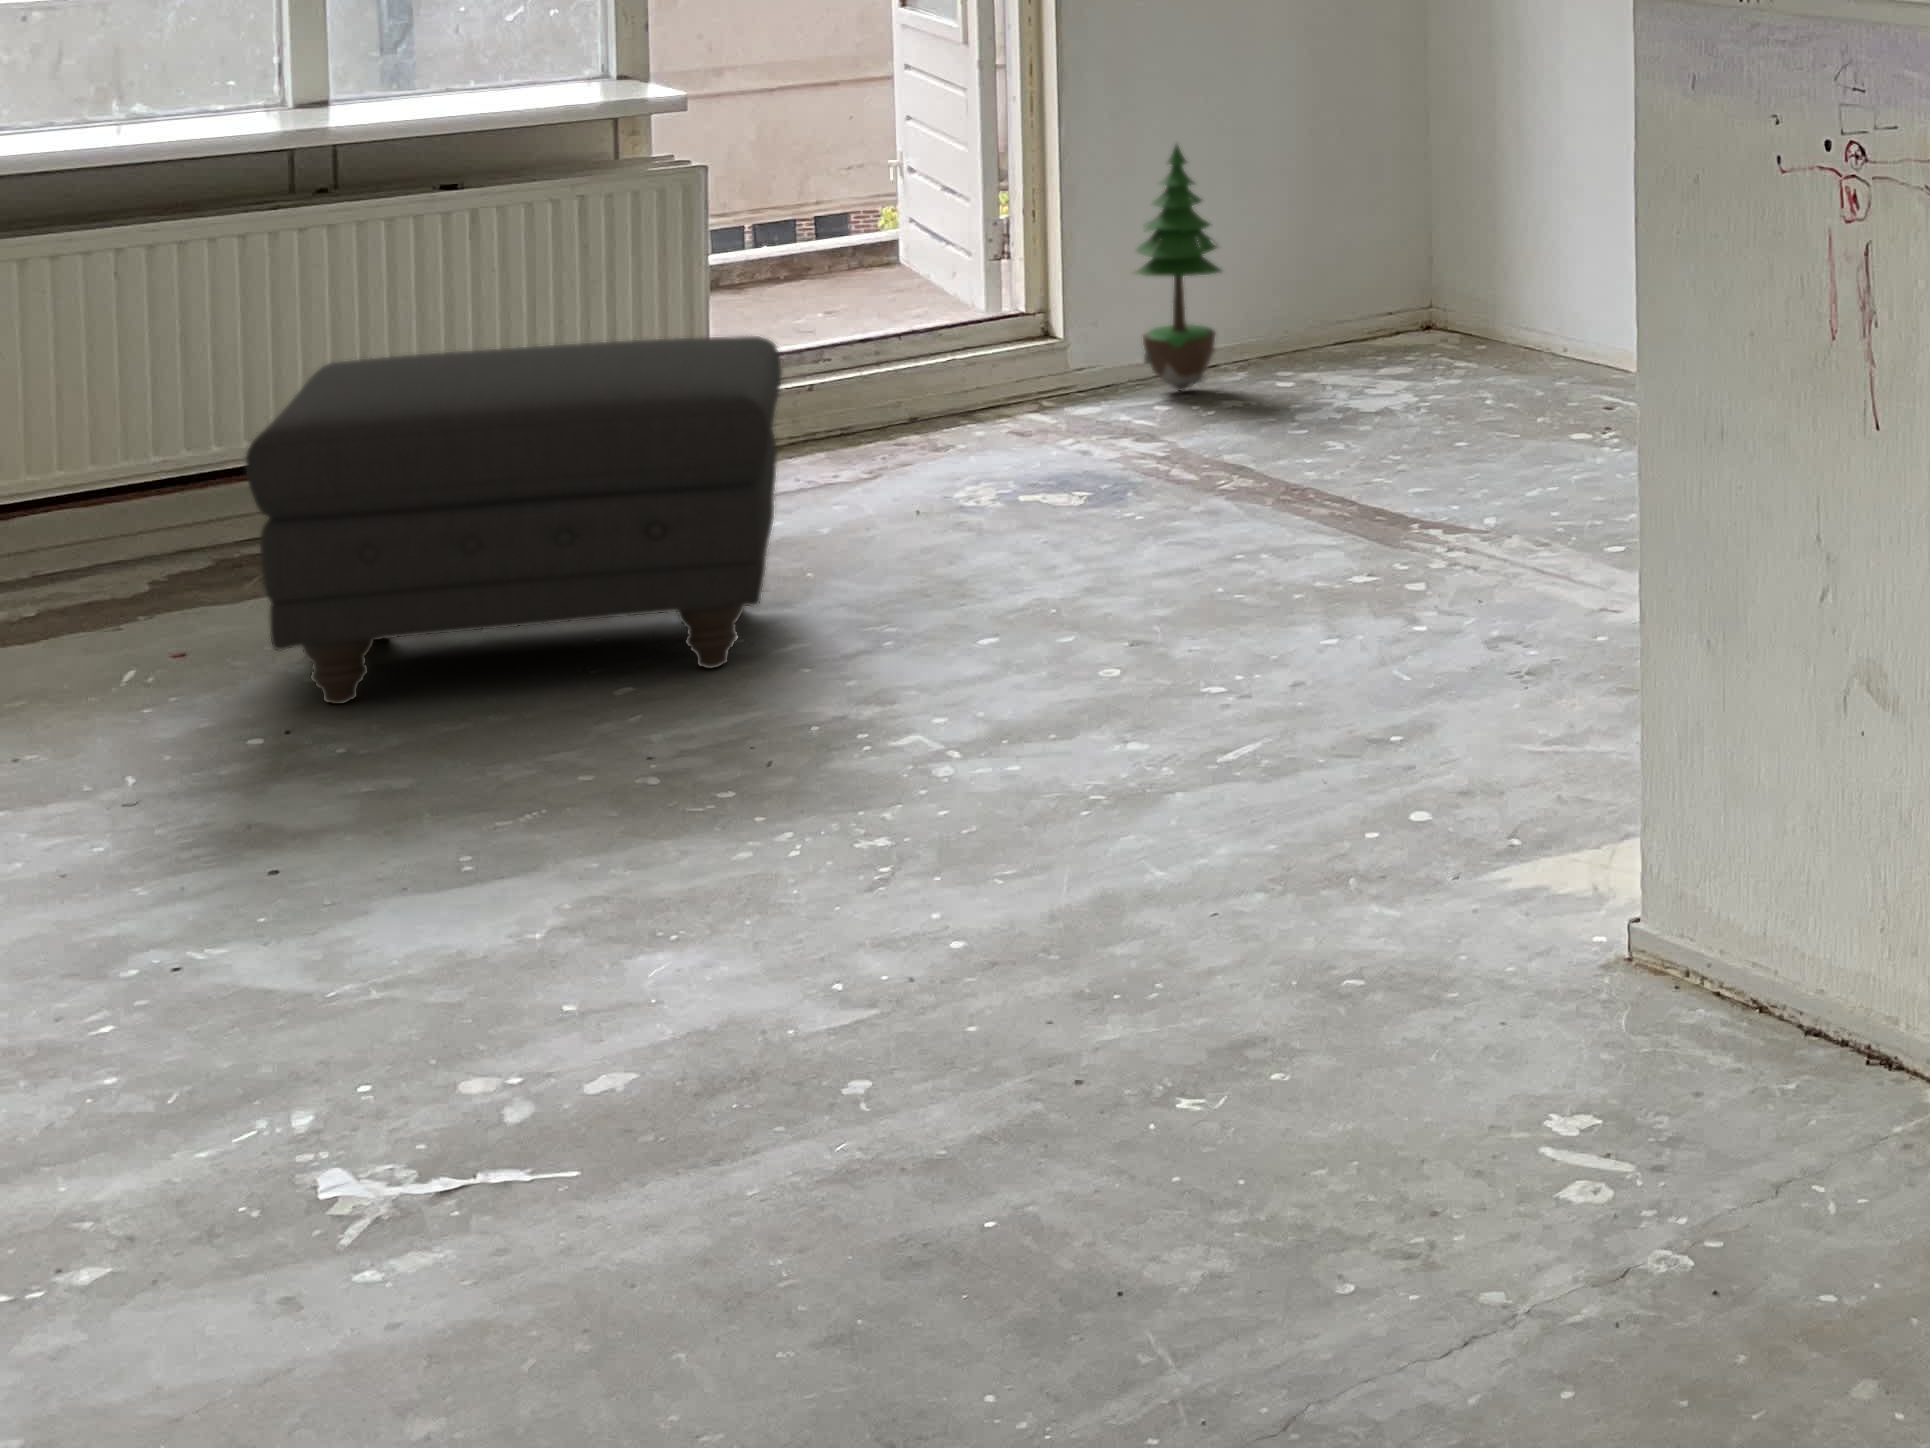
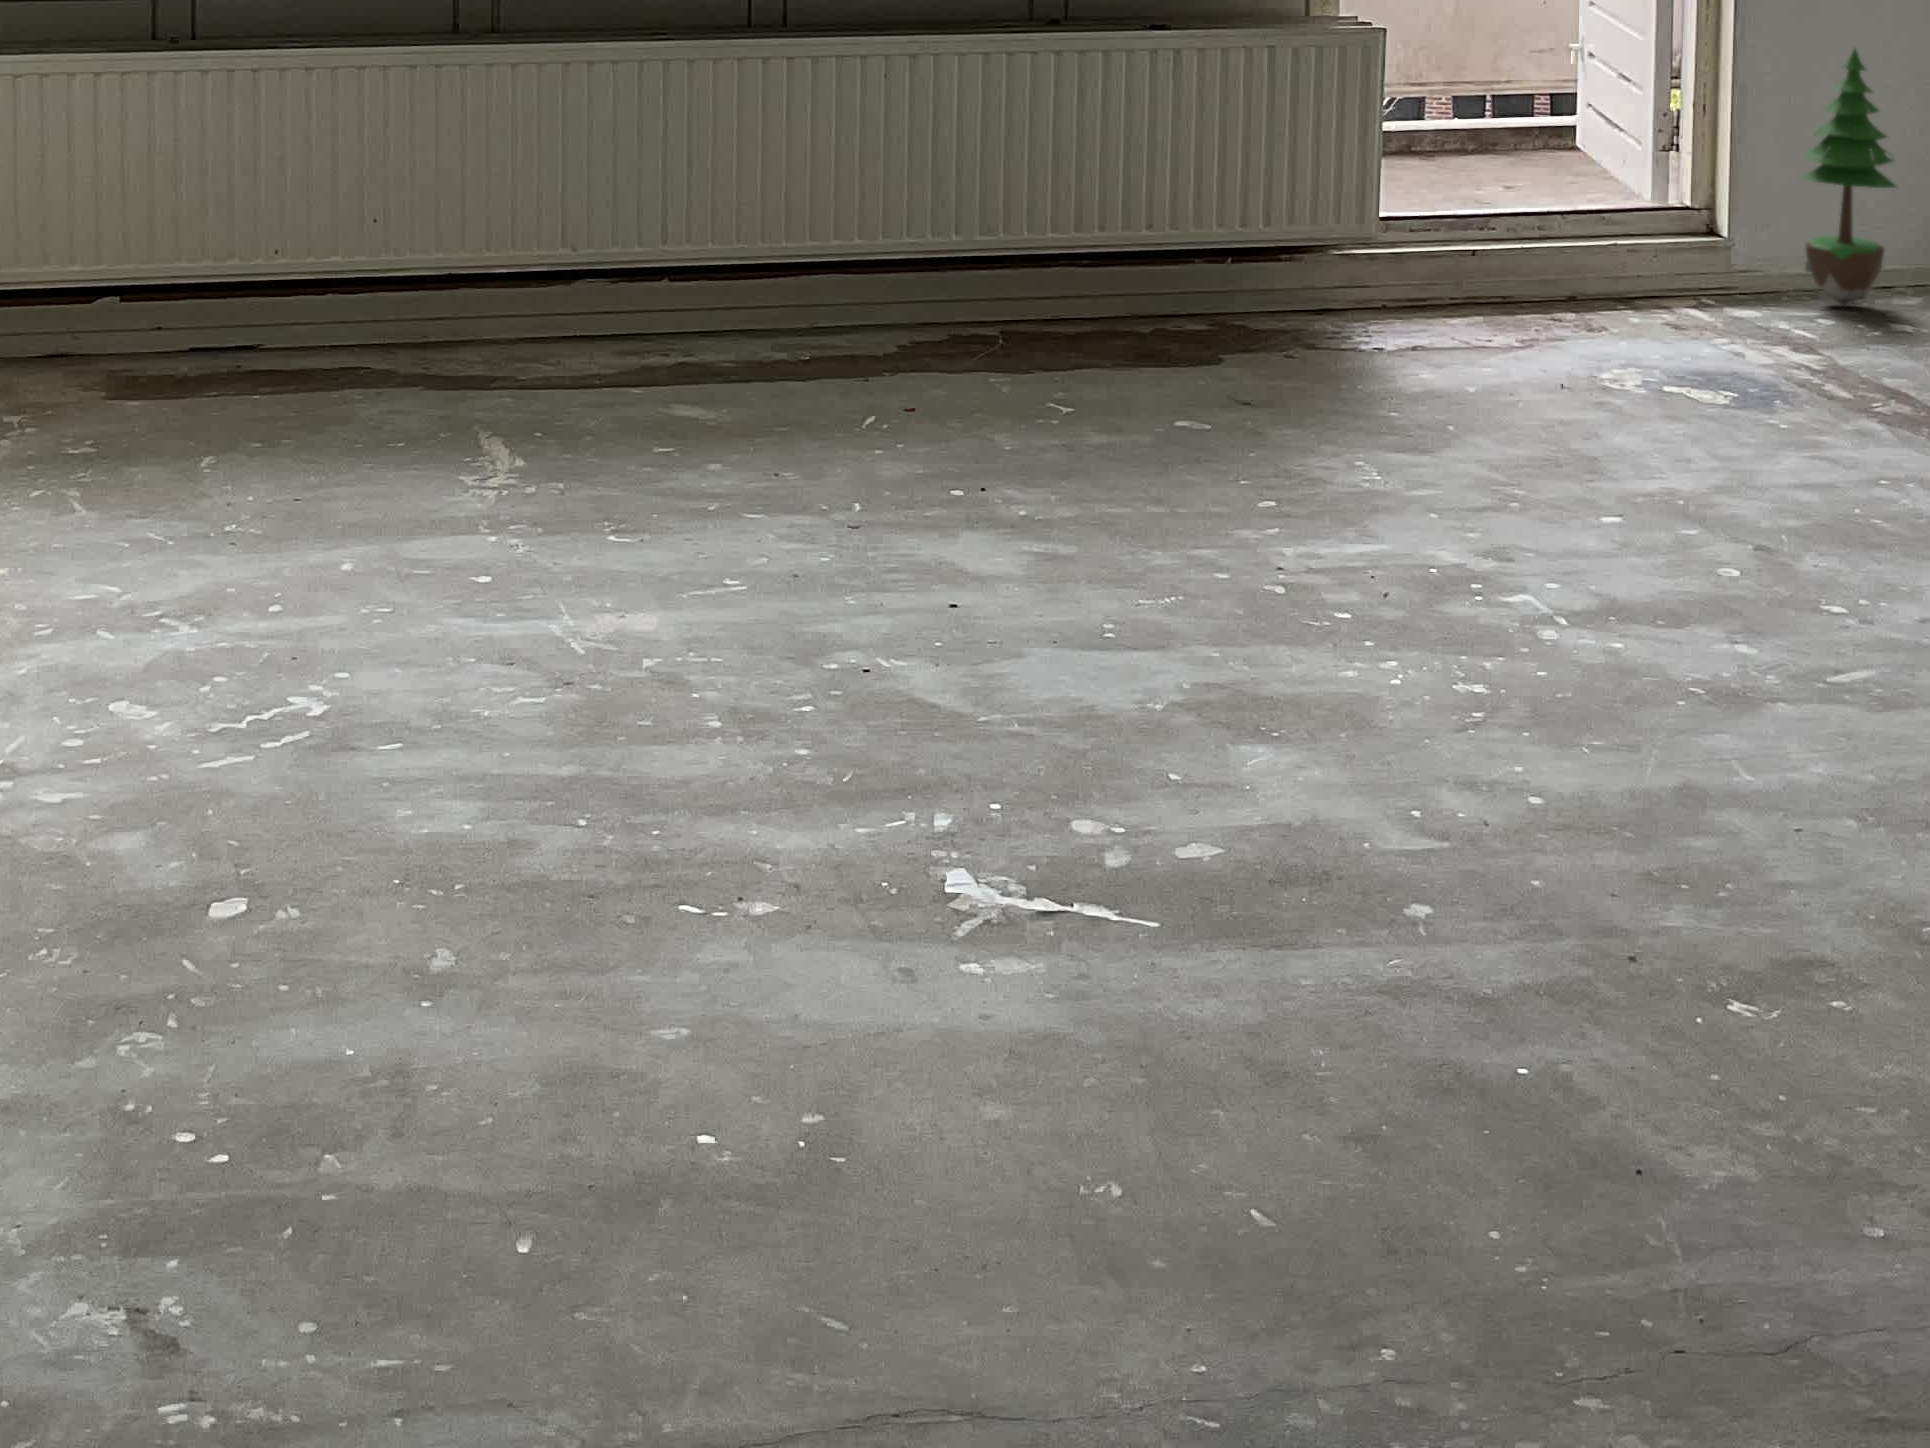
ottoman: present [246,336,782,704] -> none [973,163,1433,493]

